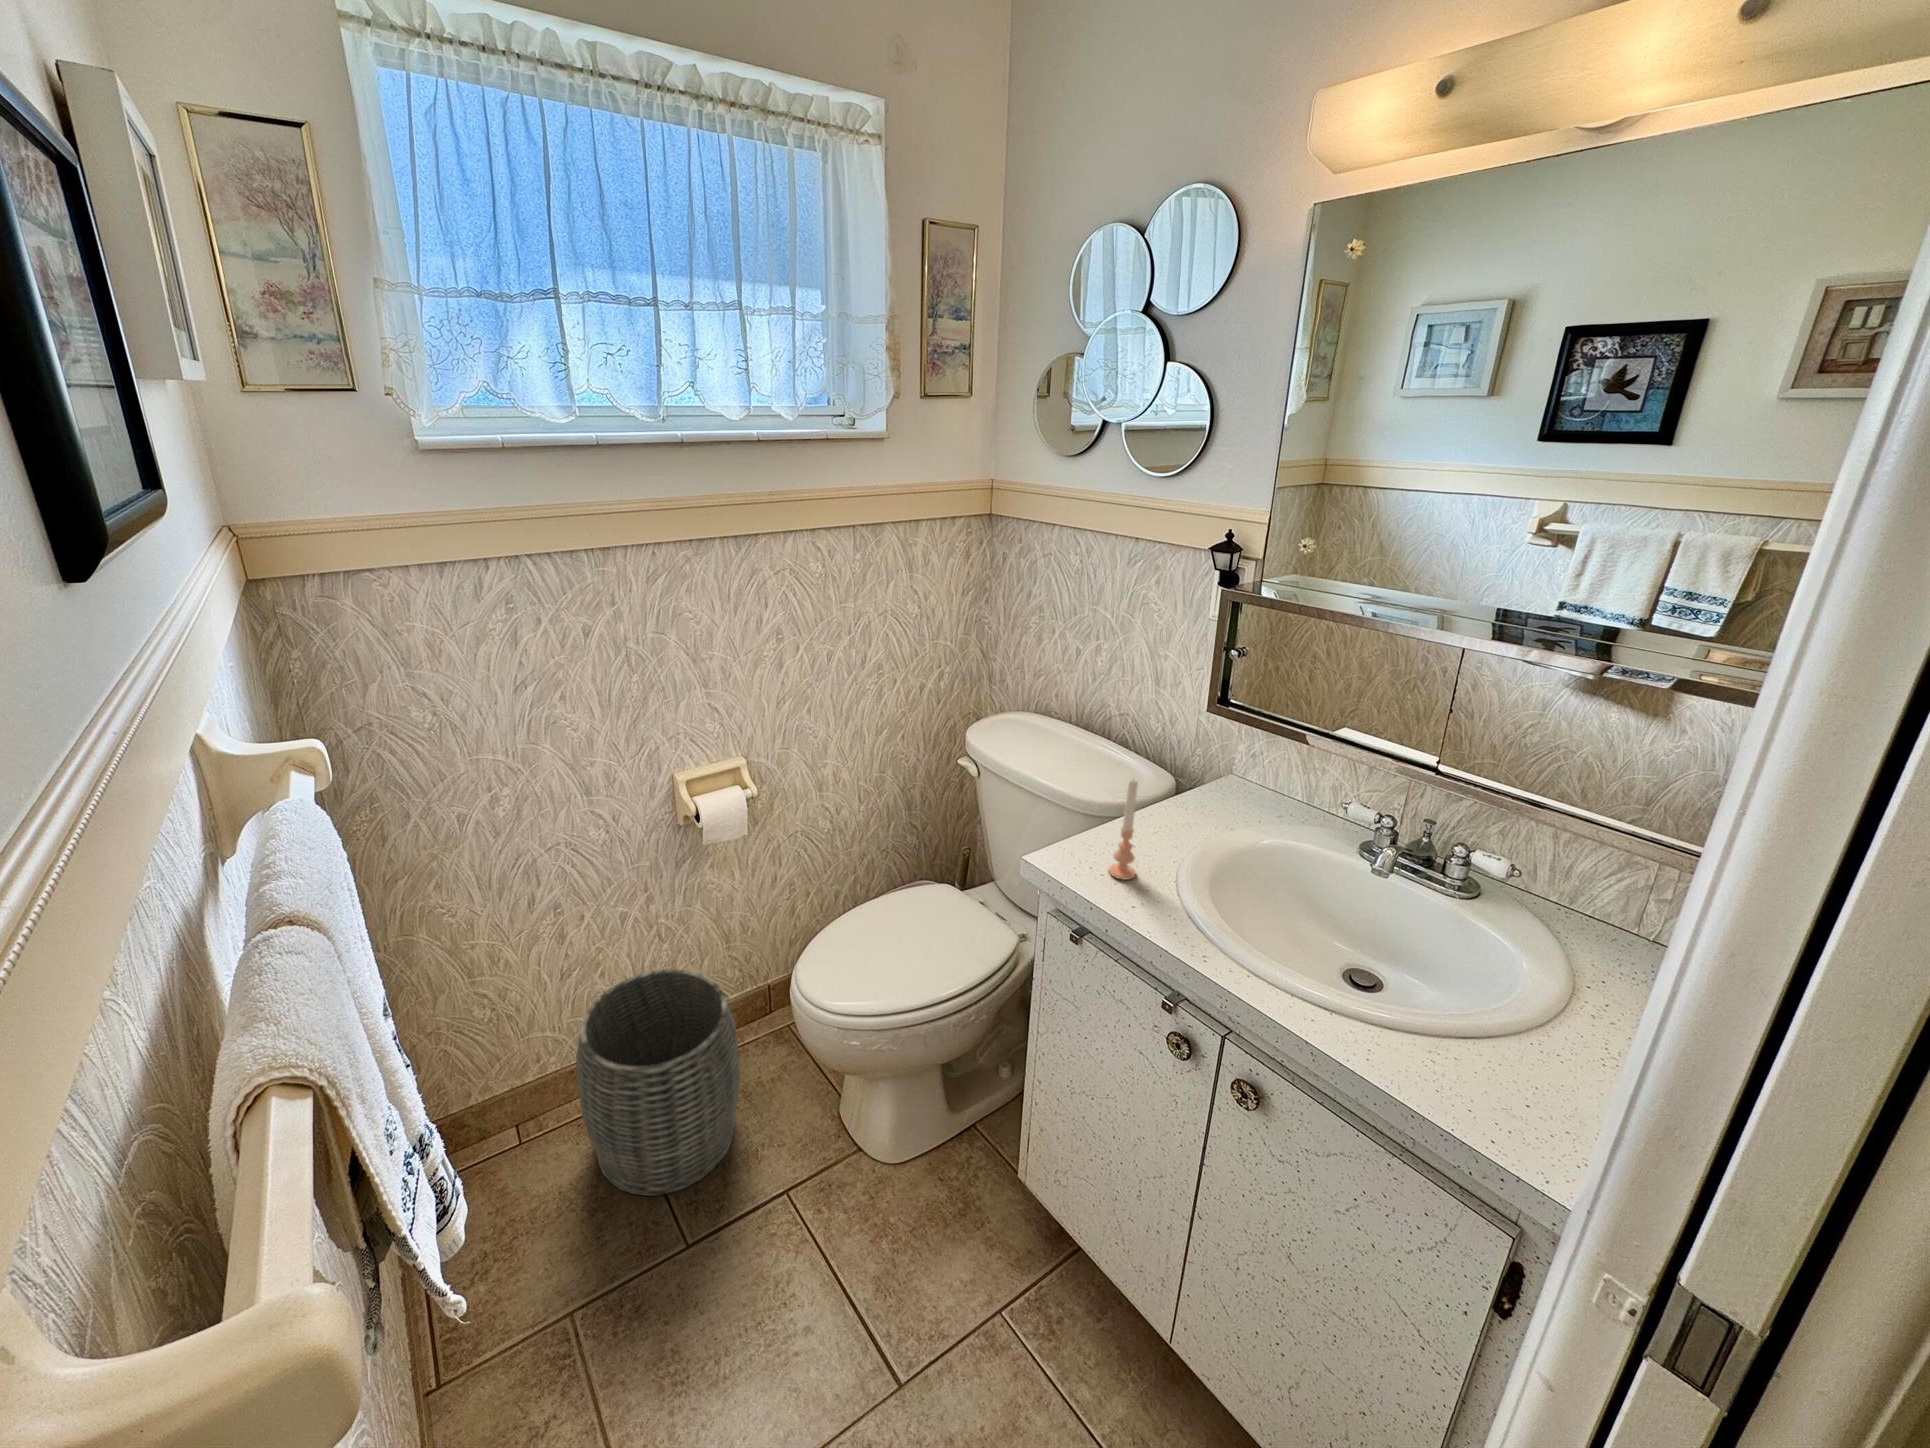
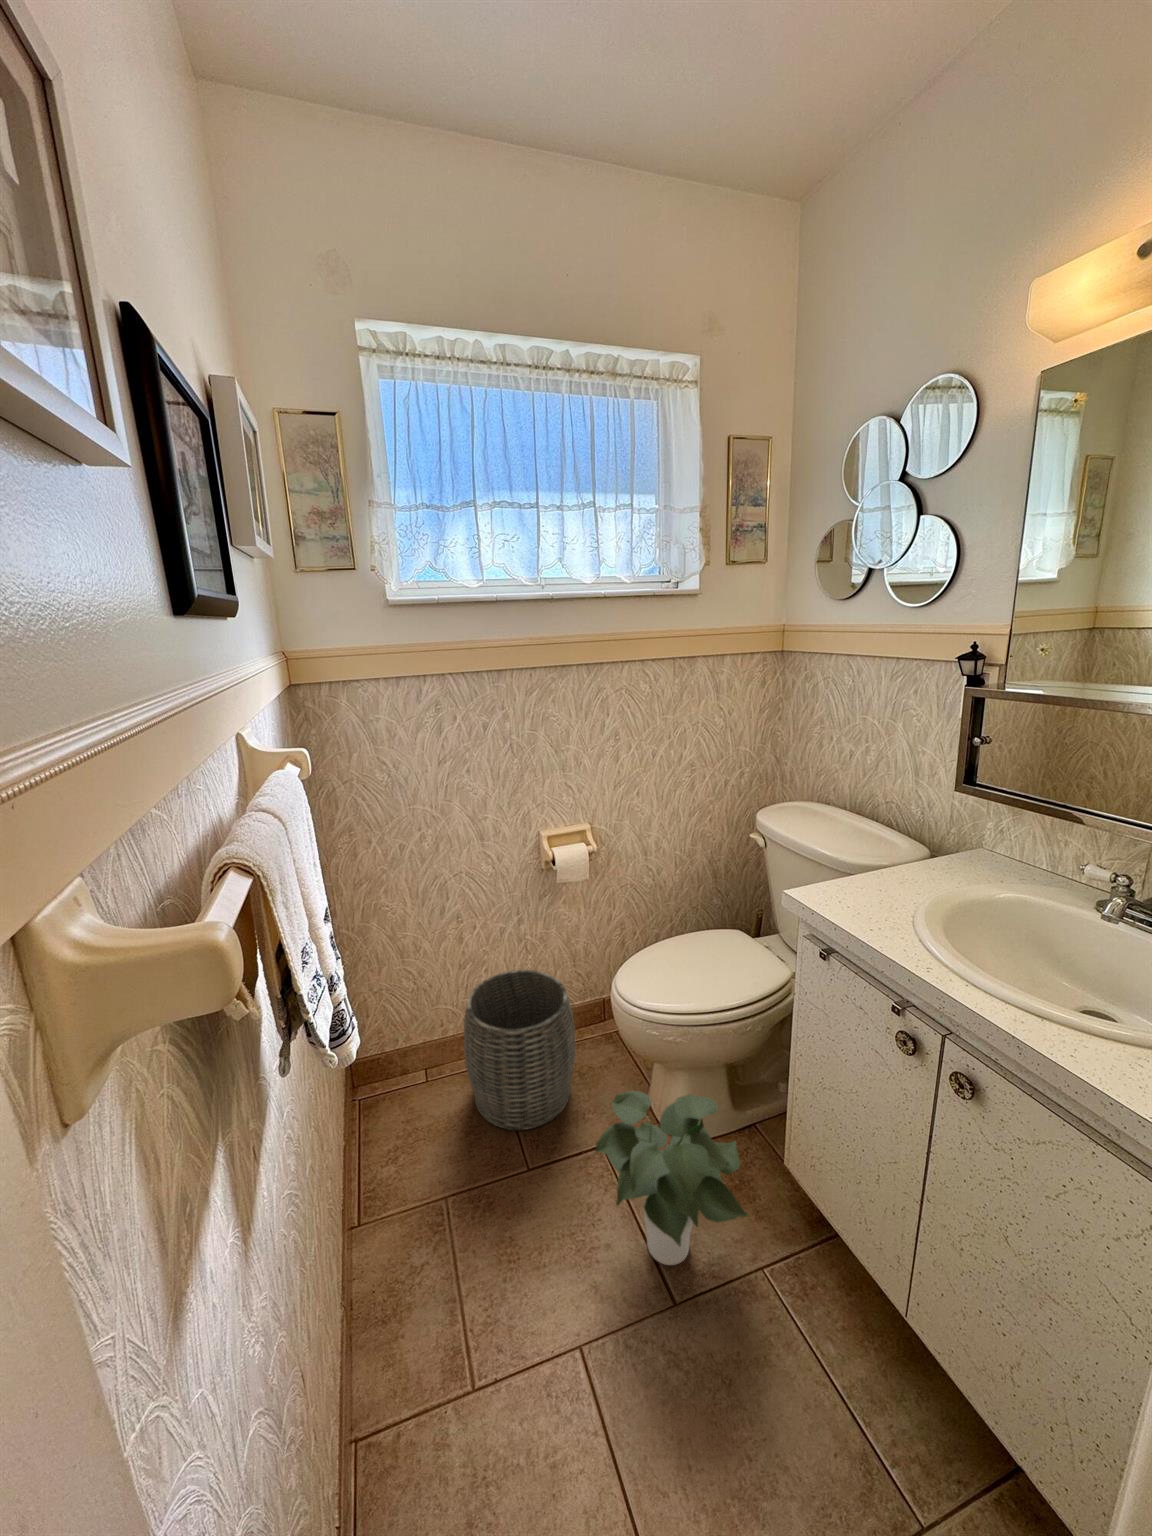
candle: present [1109,778,1138,880] -> none [855,825,878,910]
potted plant: none [783,1120,986,1337] -> present [595,1091,748,1265]

